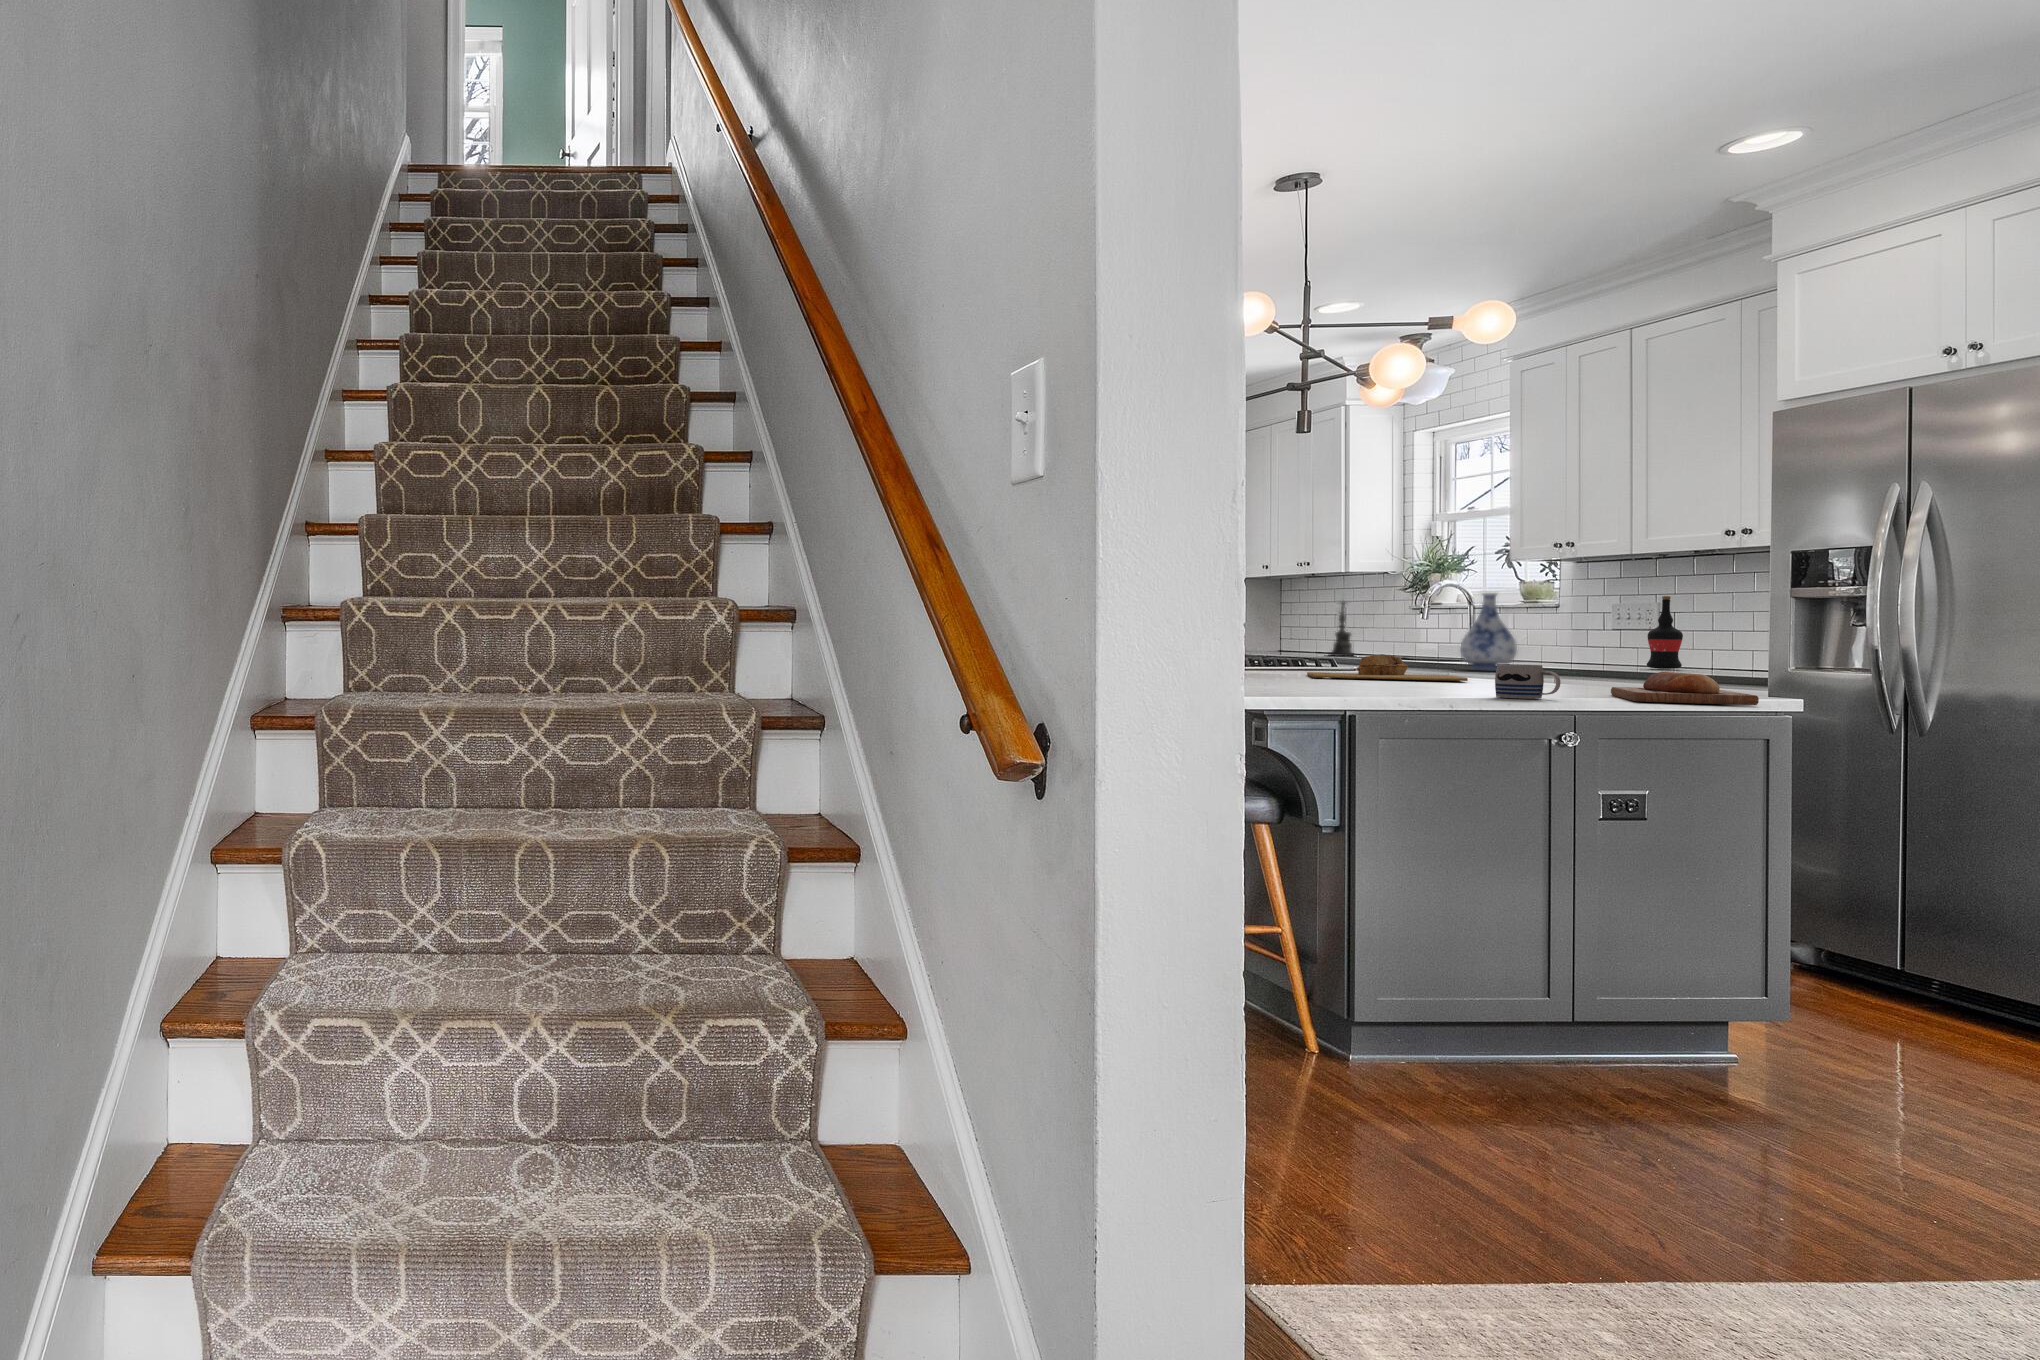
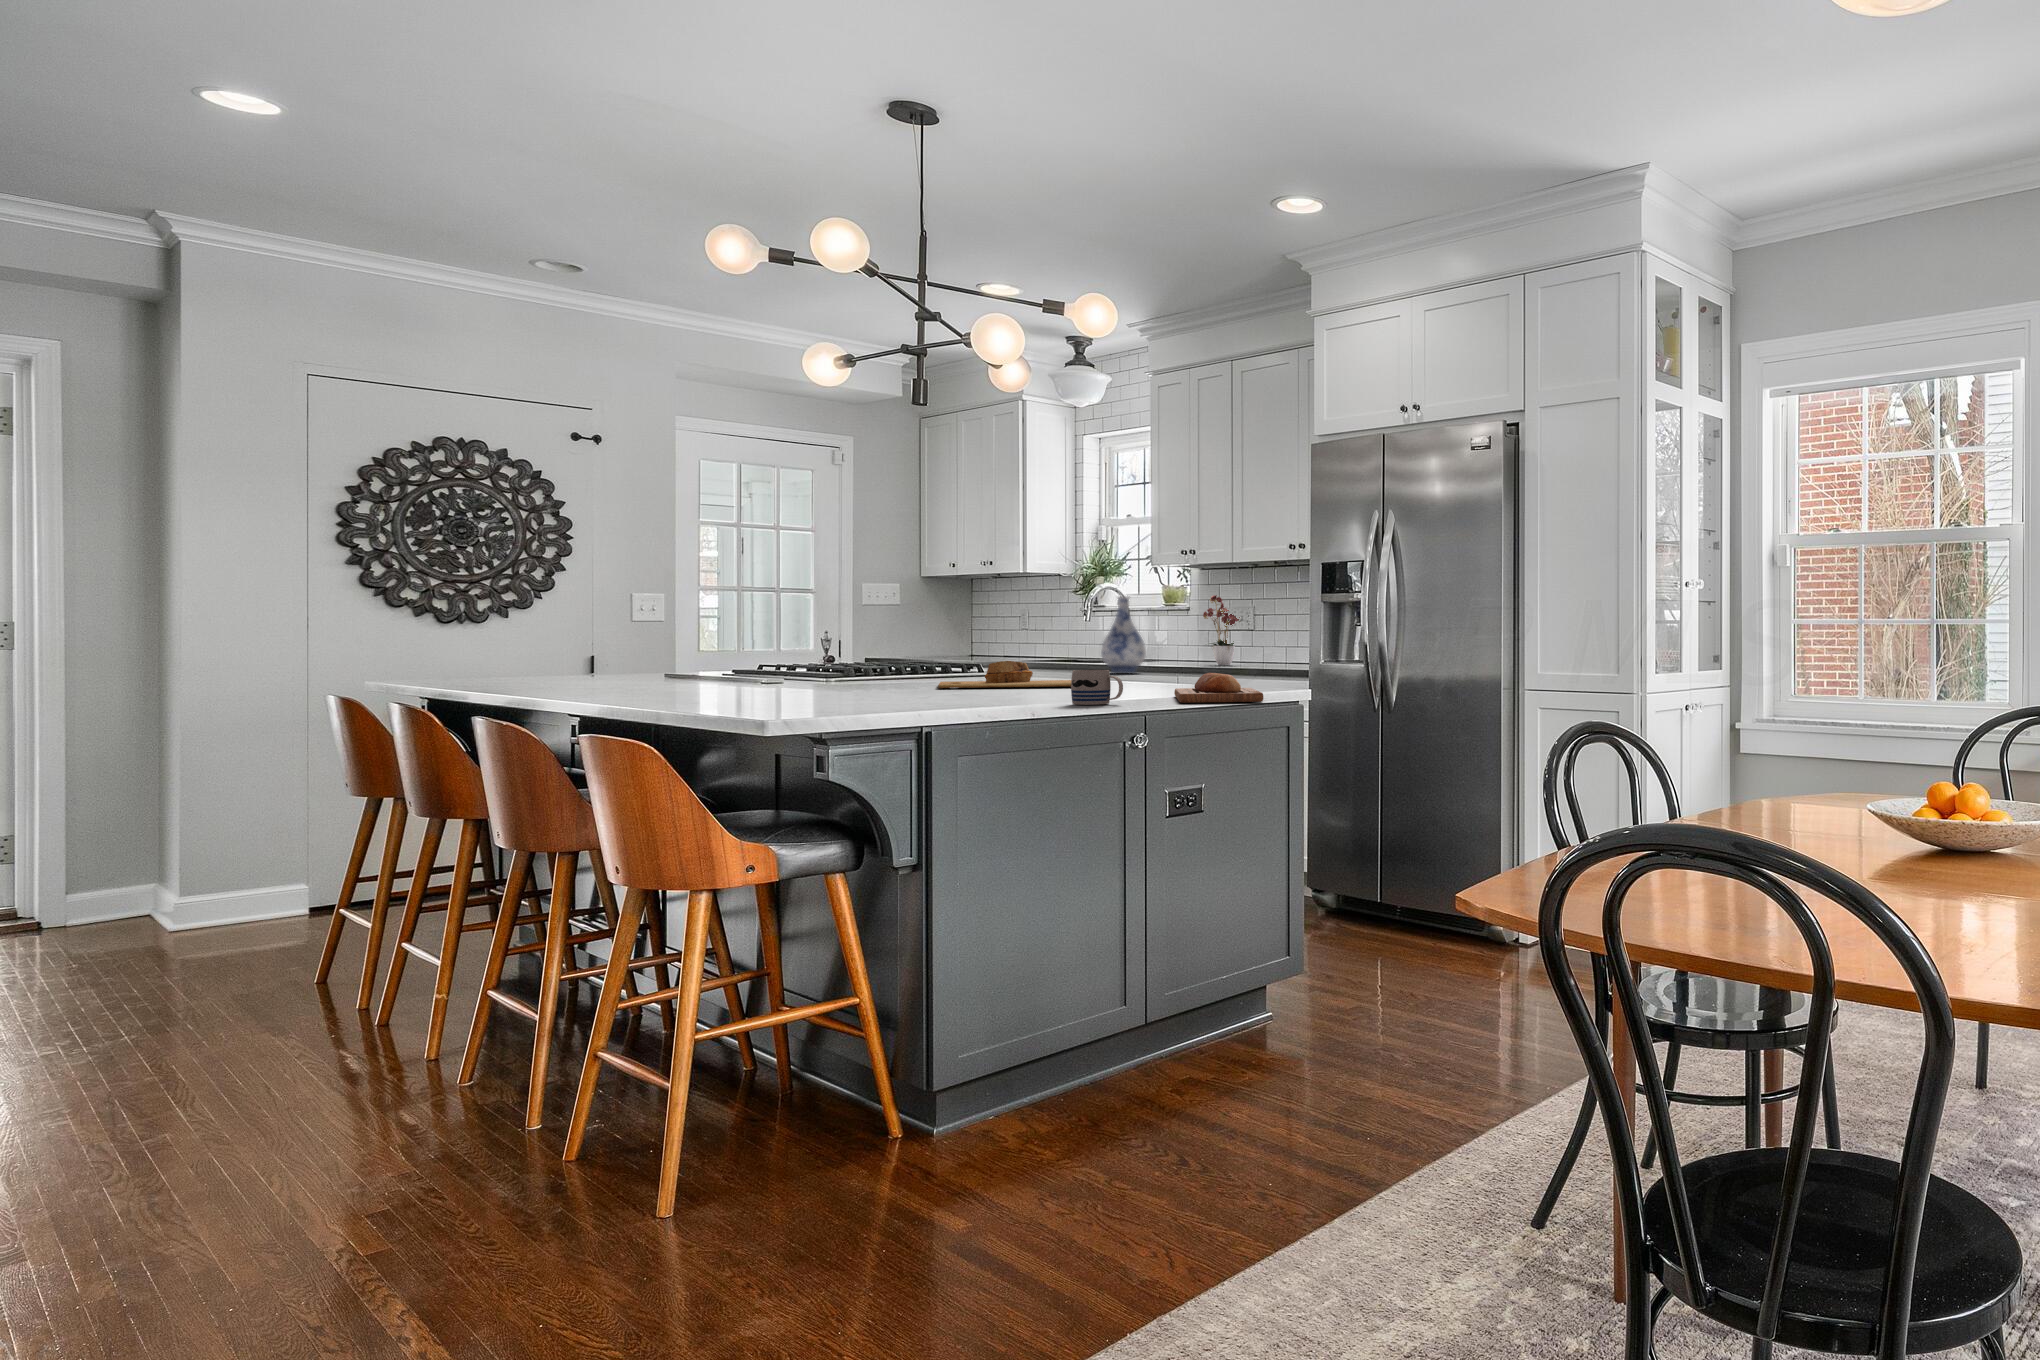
flower arrangement: none [1572,586,1647,666] -> present [1203,595,1240,665]
wine bottle: present [1647,596,1683,669] -> none [1250,602,1273,666]
candle holder: present [1328,600,1354,656] -> none [1004,594,1044,660]

